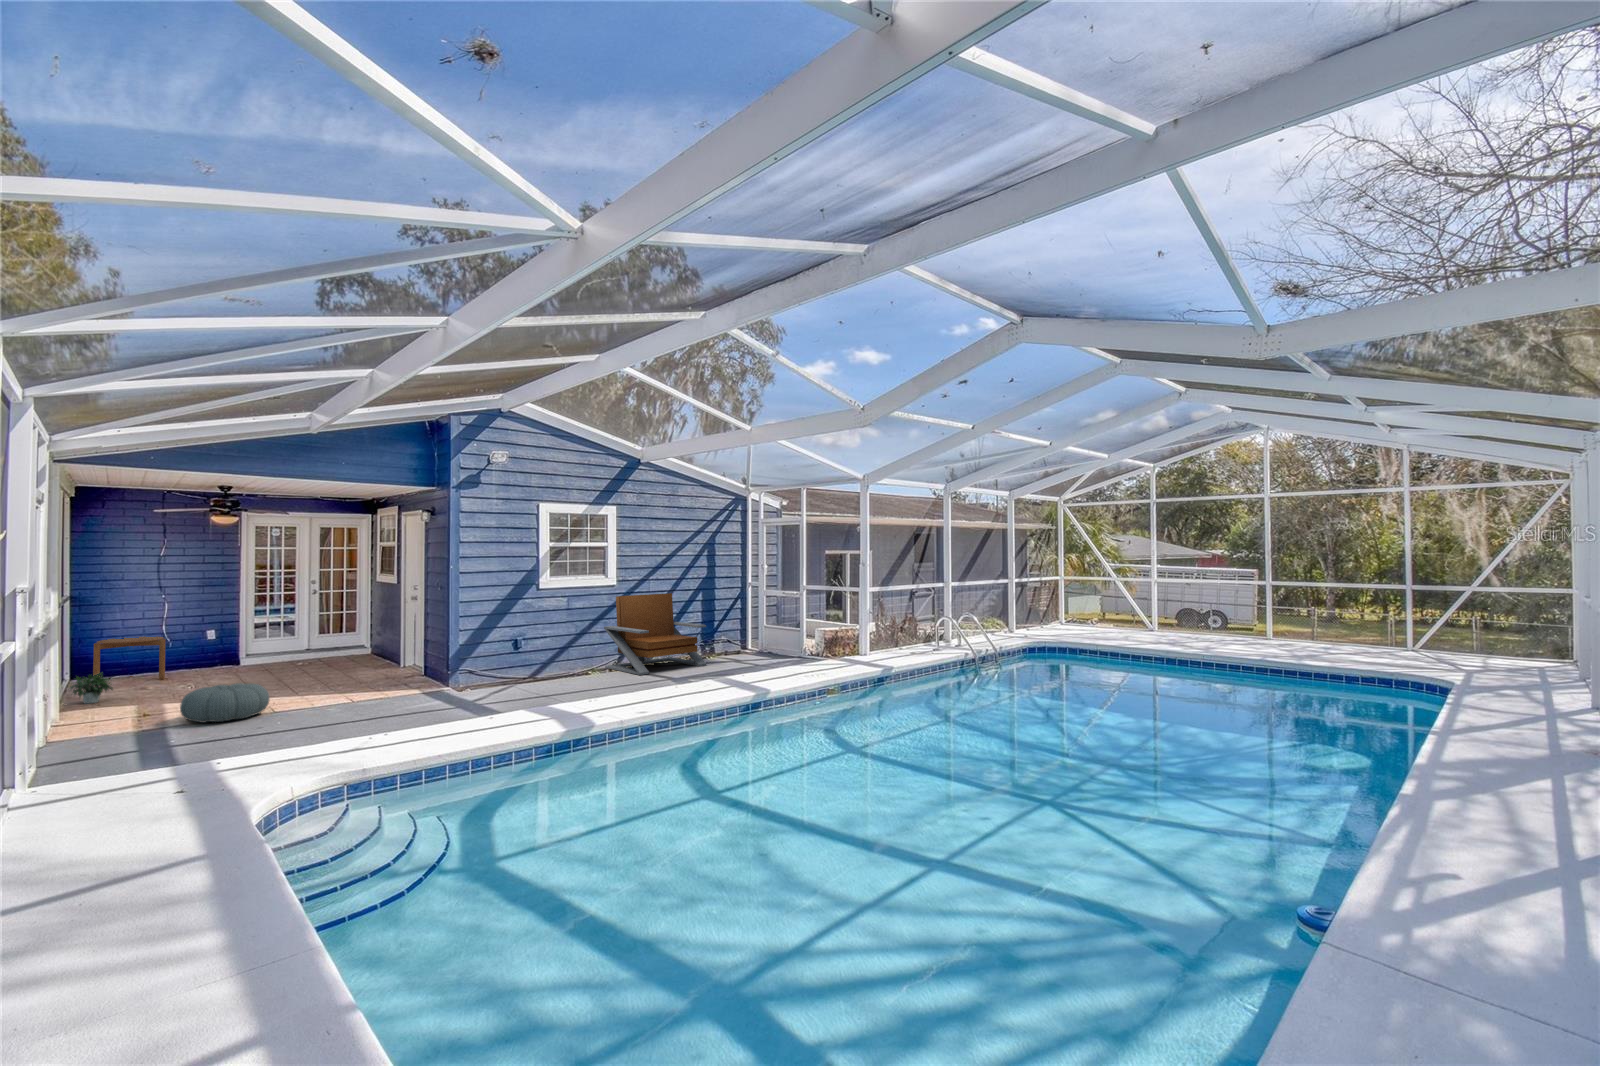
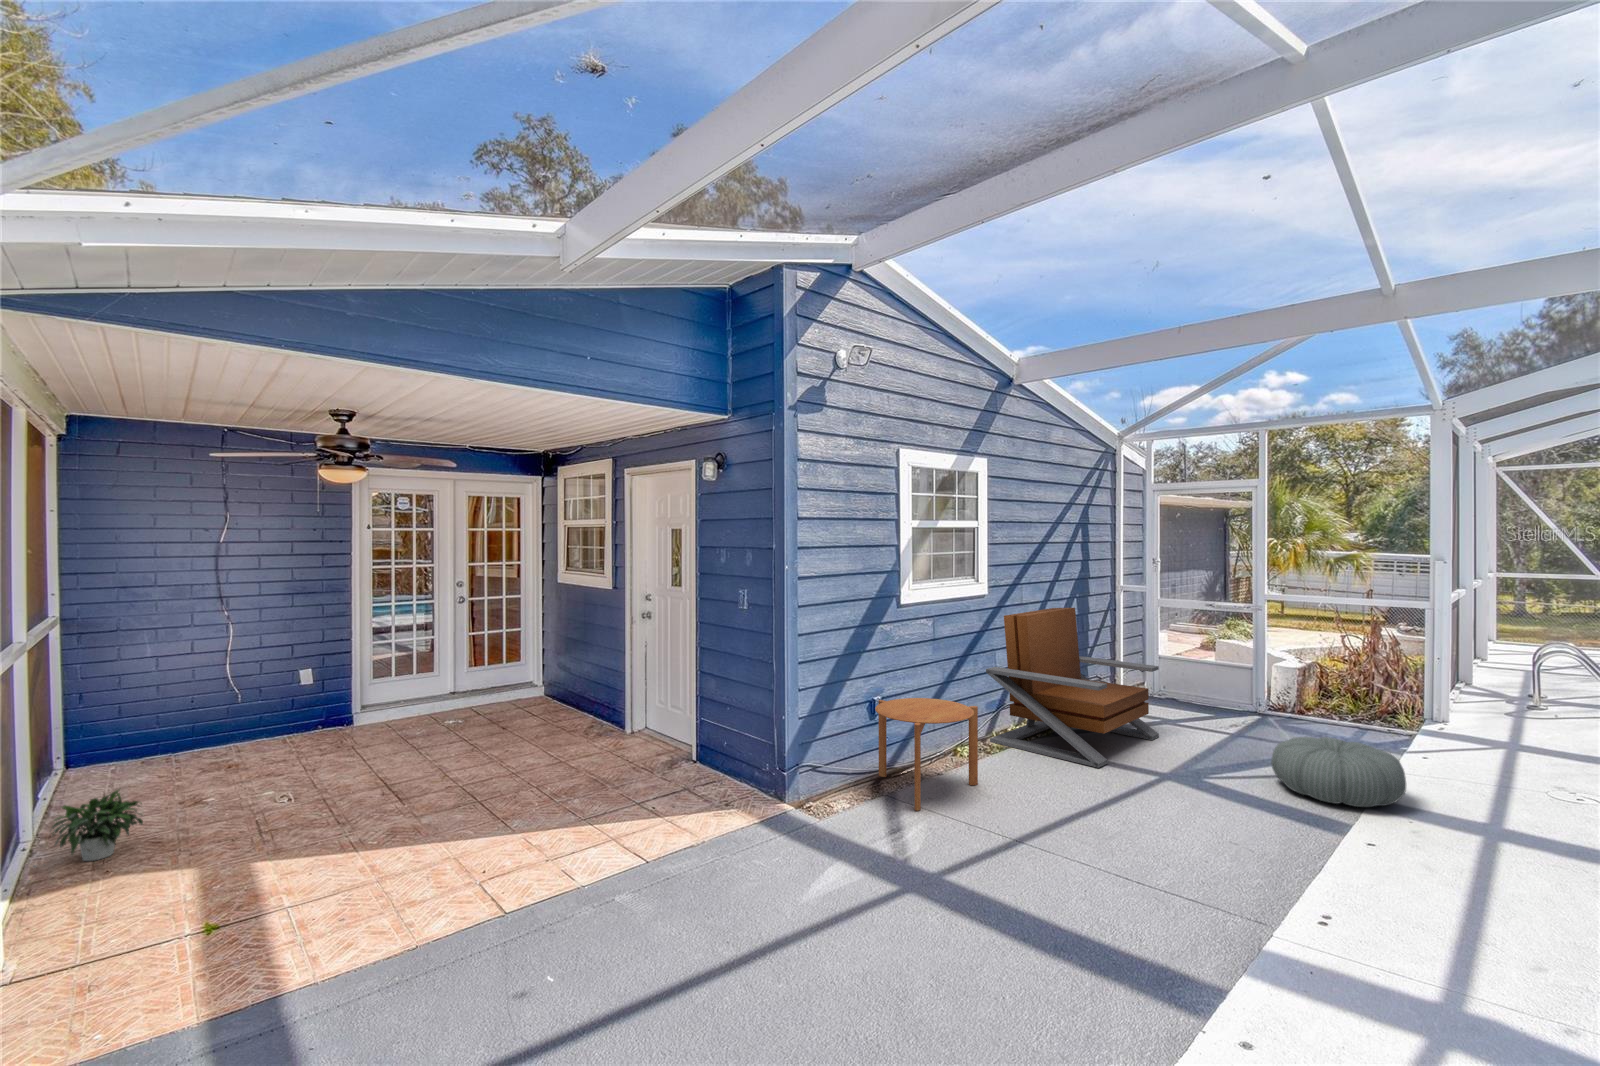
side table: present [93,636,165,679] -> present [875,698,978,811]
pouf: present [180,683,269,723] -> present [1271,737,1406,807]

